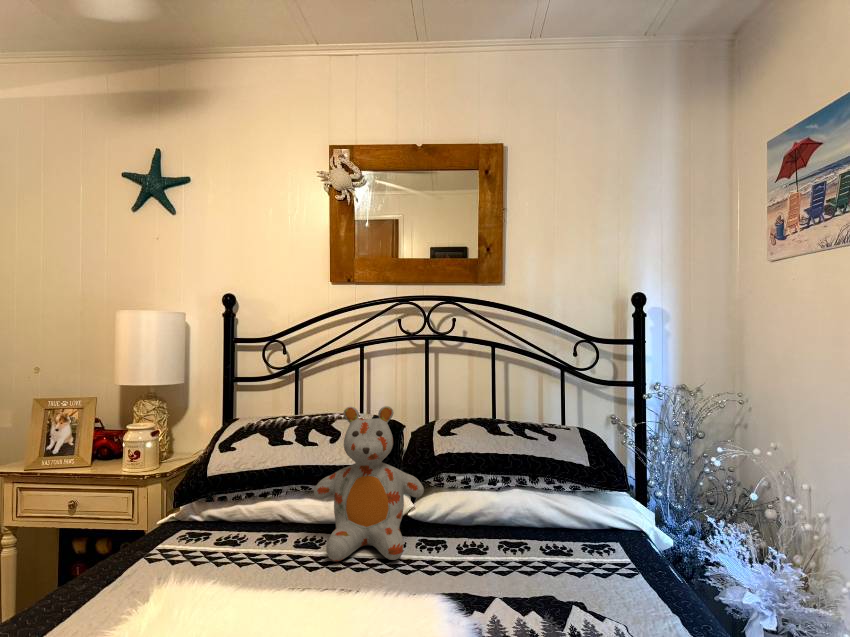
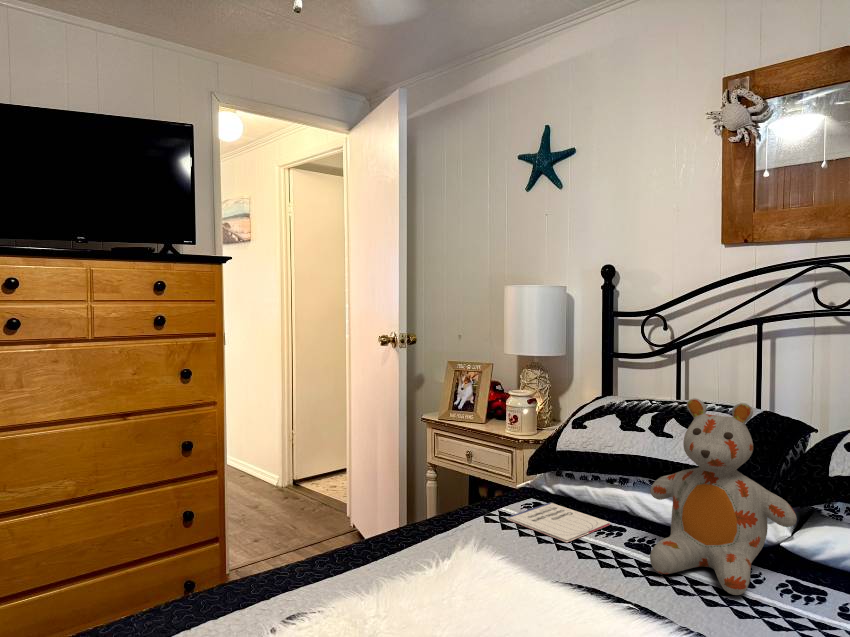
notebook: none [169,527,273,562] -> present [507,503,610,543]

